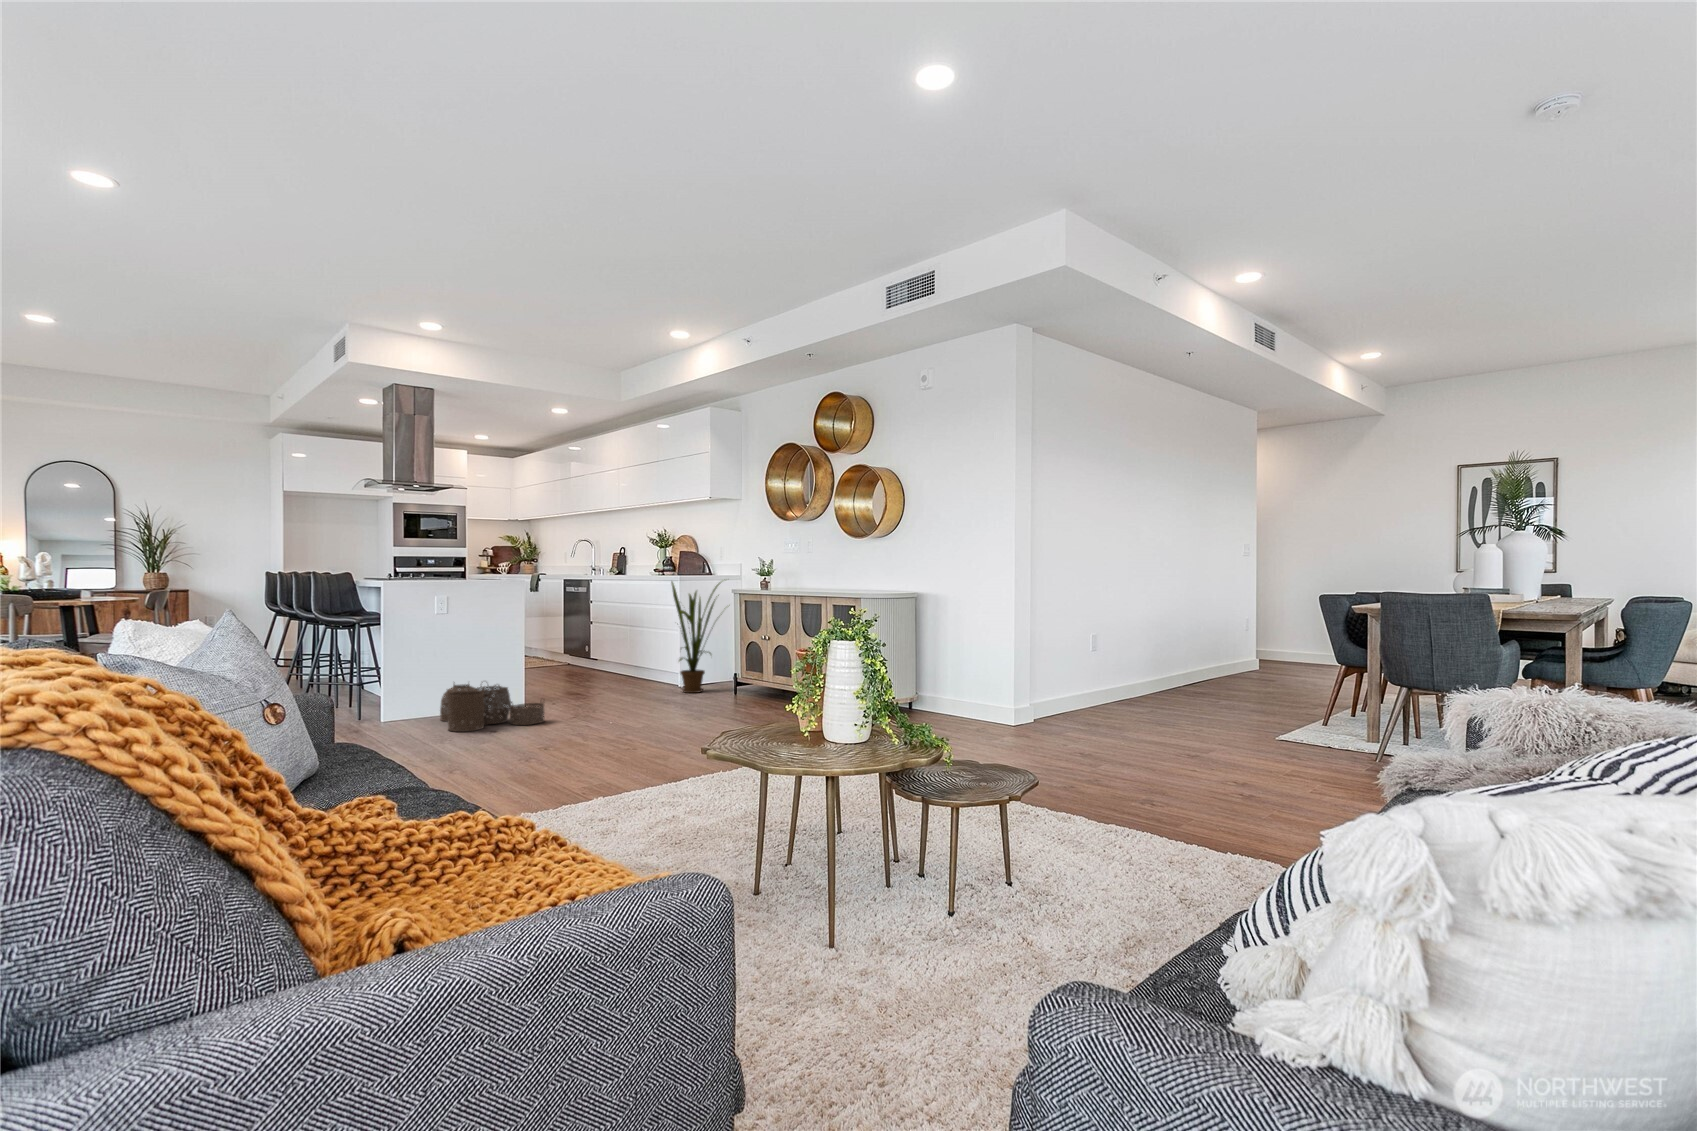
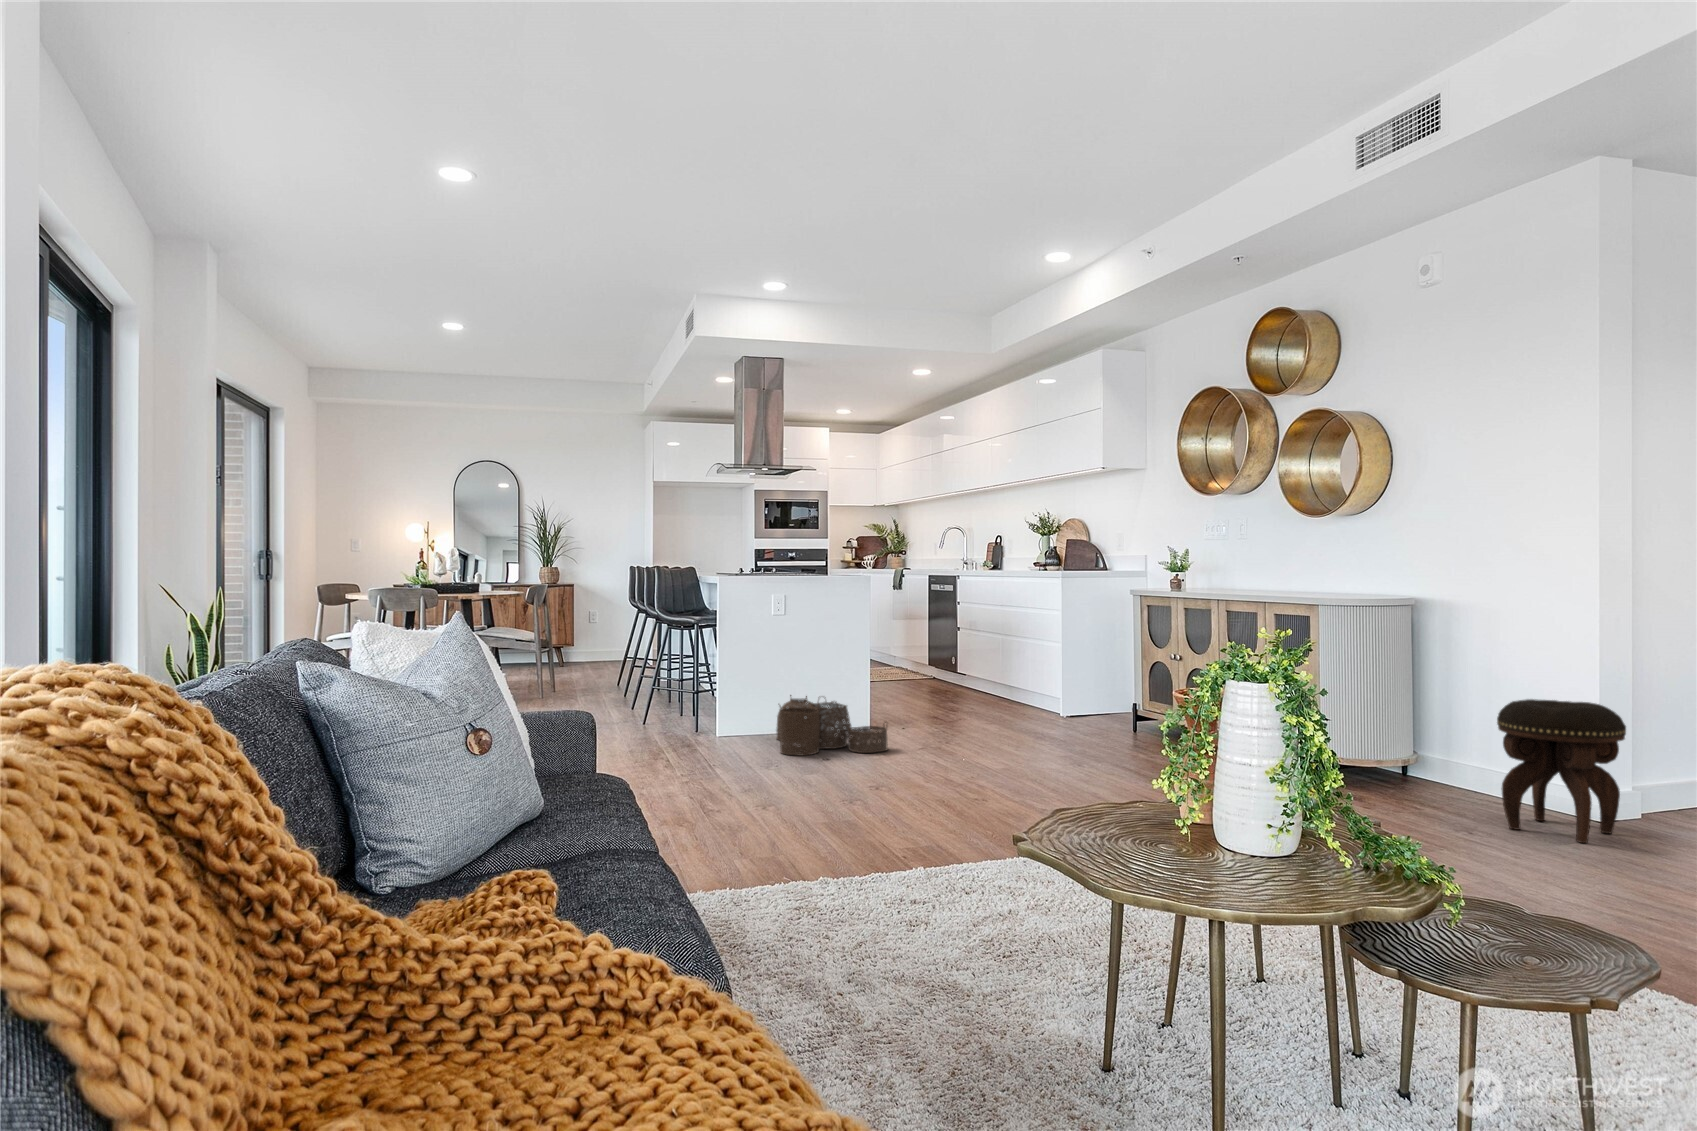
house plant: present [671,582,720,693] -> none [1048,576,1132,725]
footstool: none [965,654,1031,739] -> present [1497,699,1626,843]

